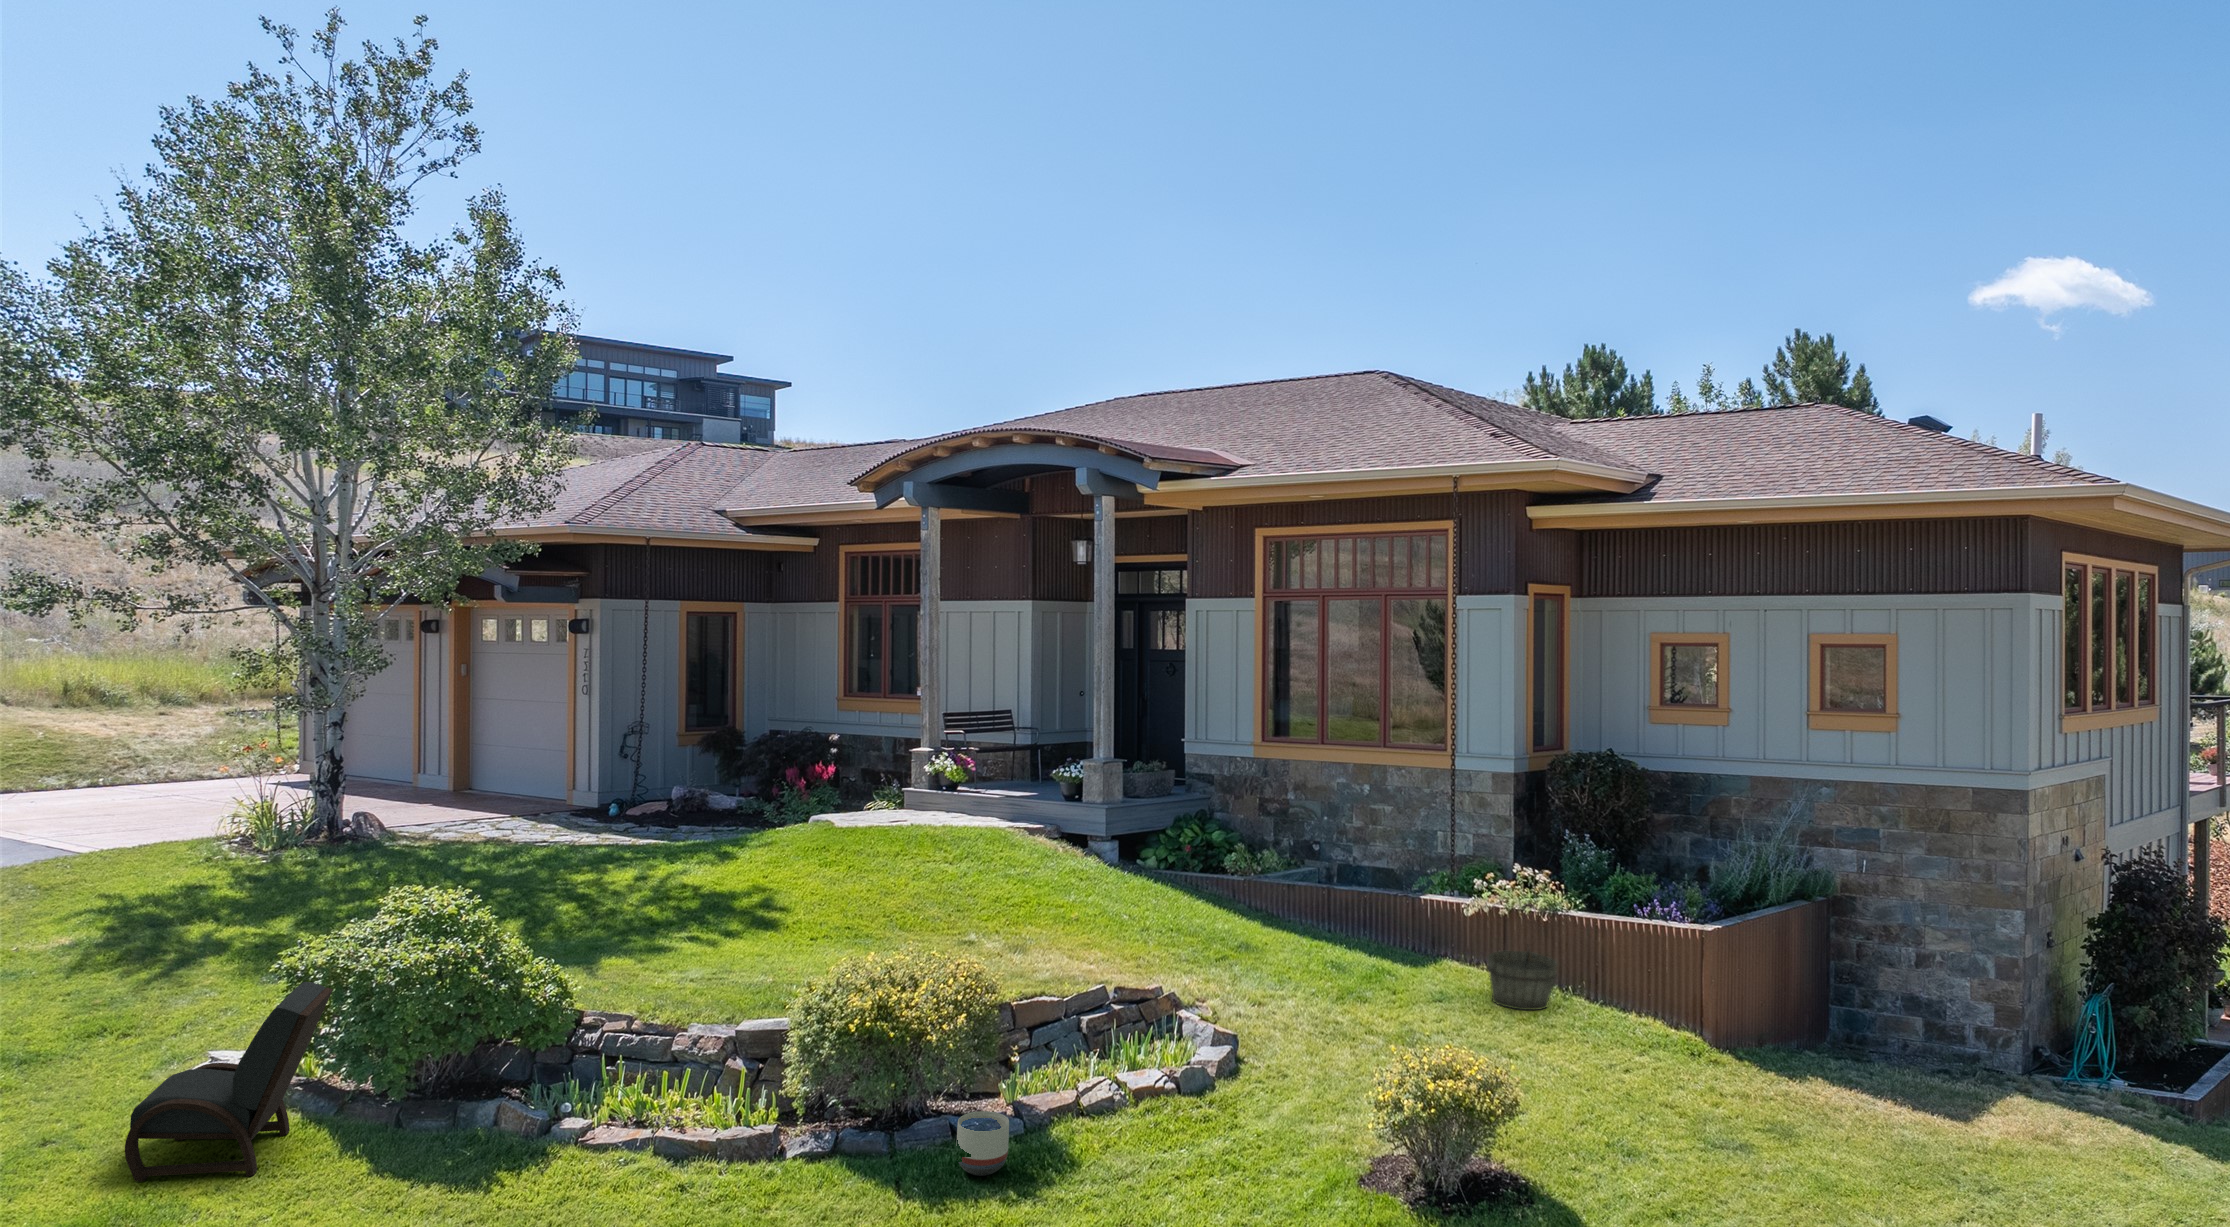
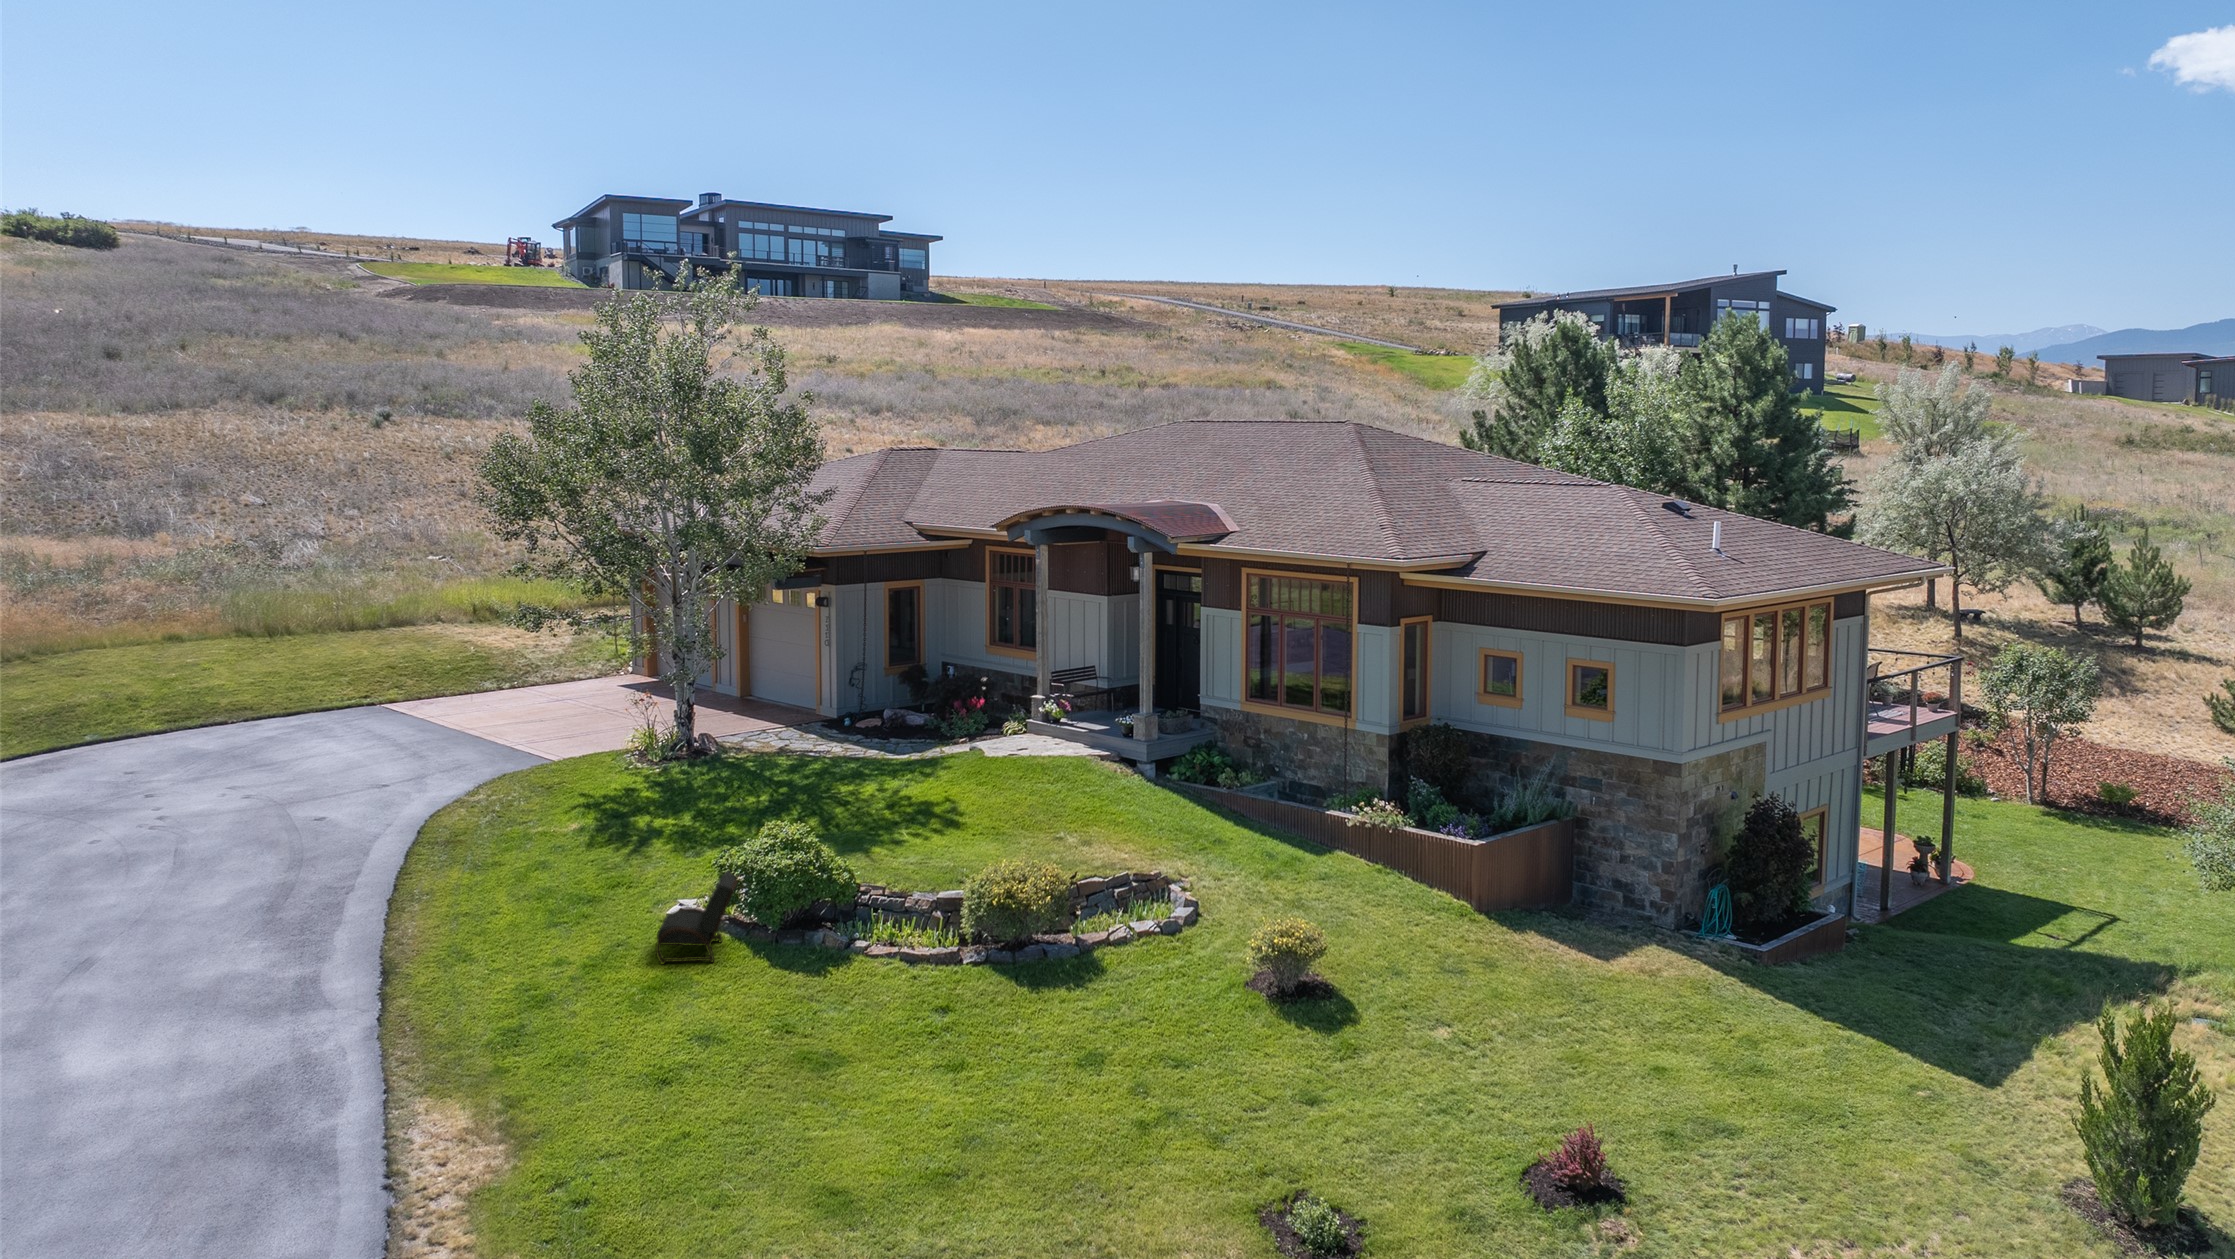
wooden bucket: present [1488,946,1557,1010] -> none [1356,845,1396,883]
planter: present [957,1111,1009,1176] -> none [1047,942,1073,973]

